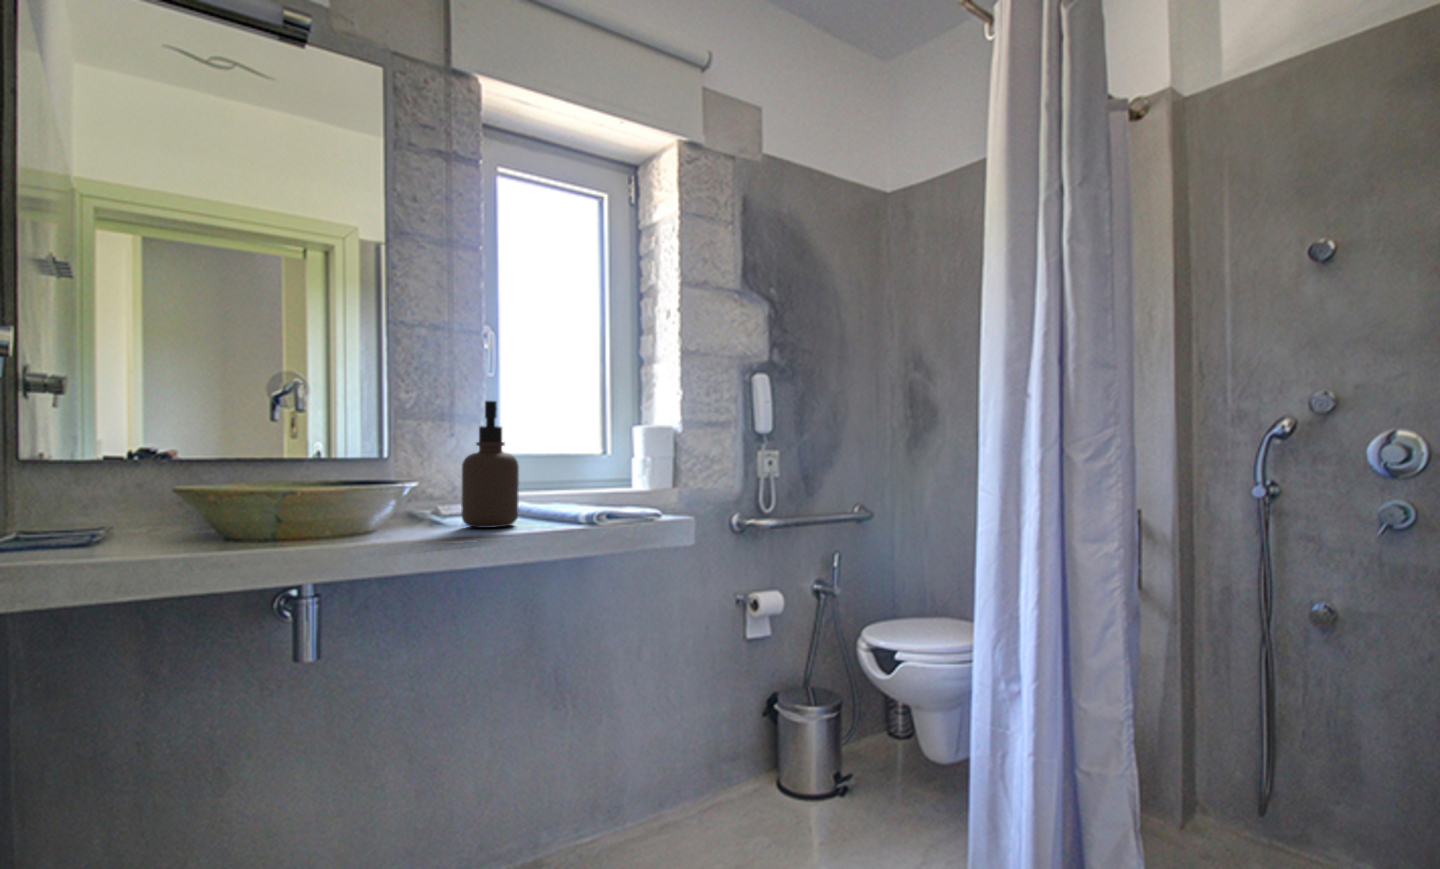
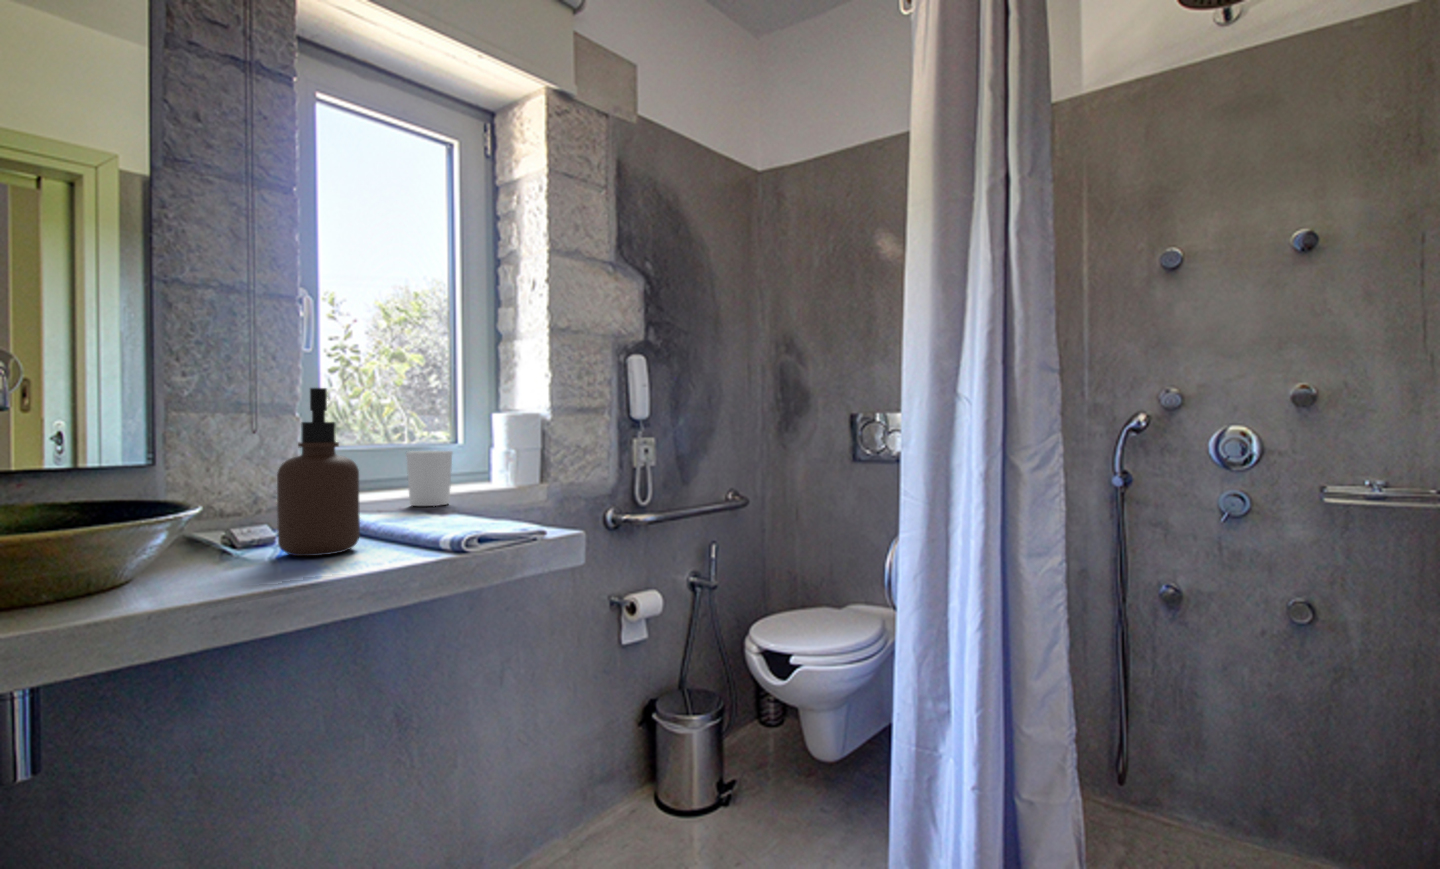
candle holder: none [560,456,597,501] -> present [406,451,452,506]

